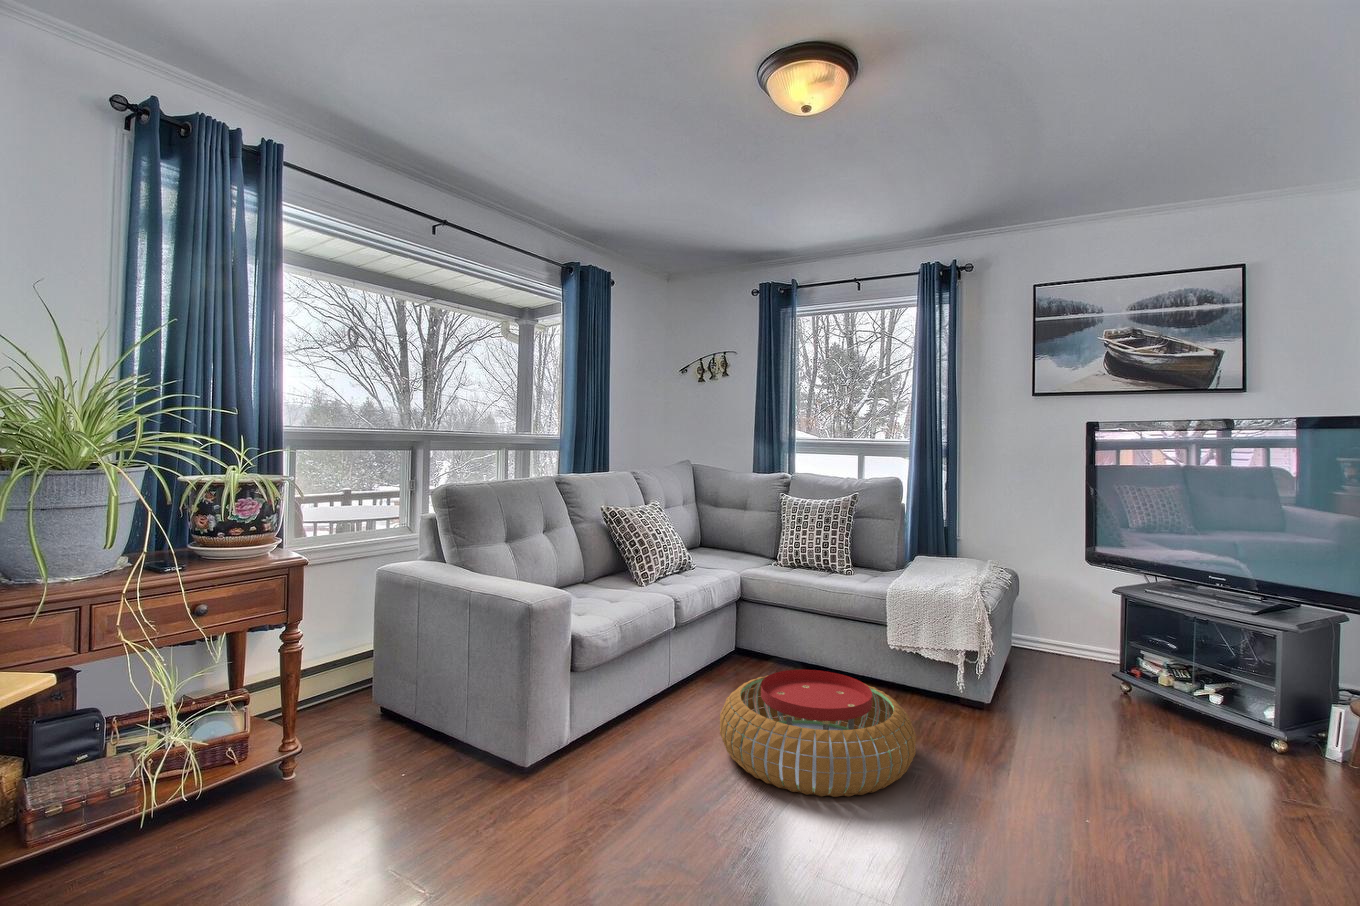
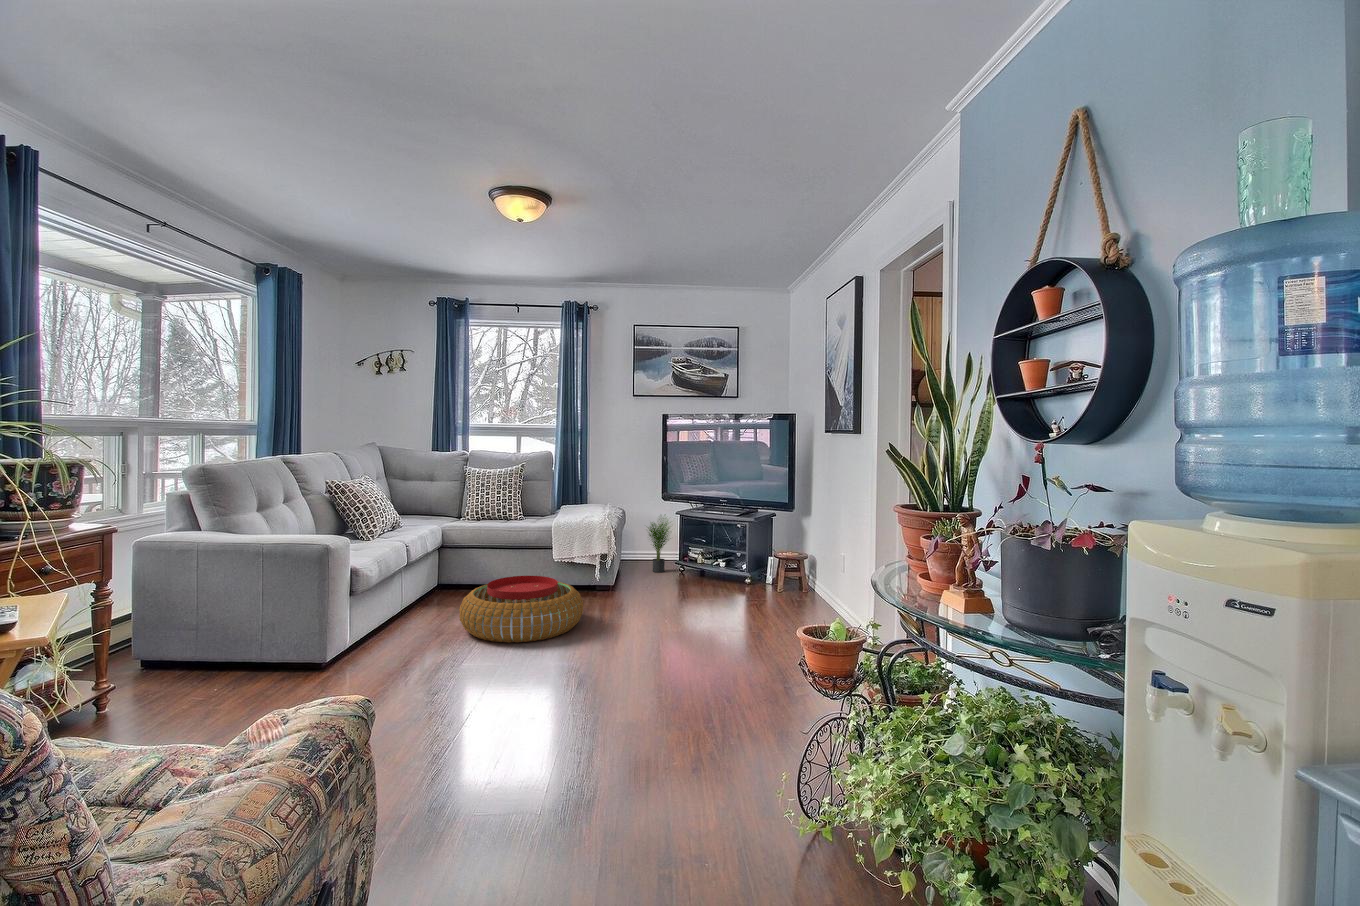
potted plant: none [1047,586,1115,686] -> present [648,518,670,572]

